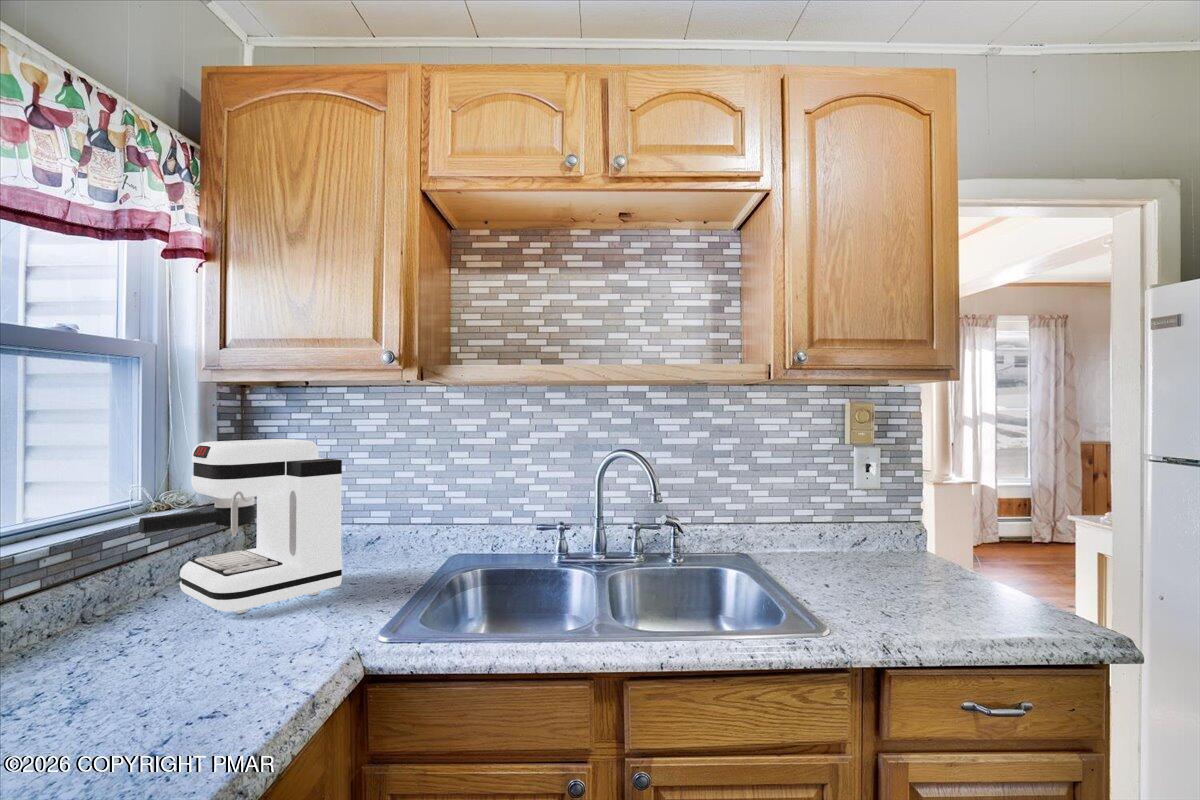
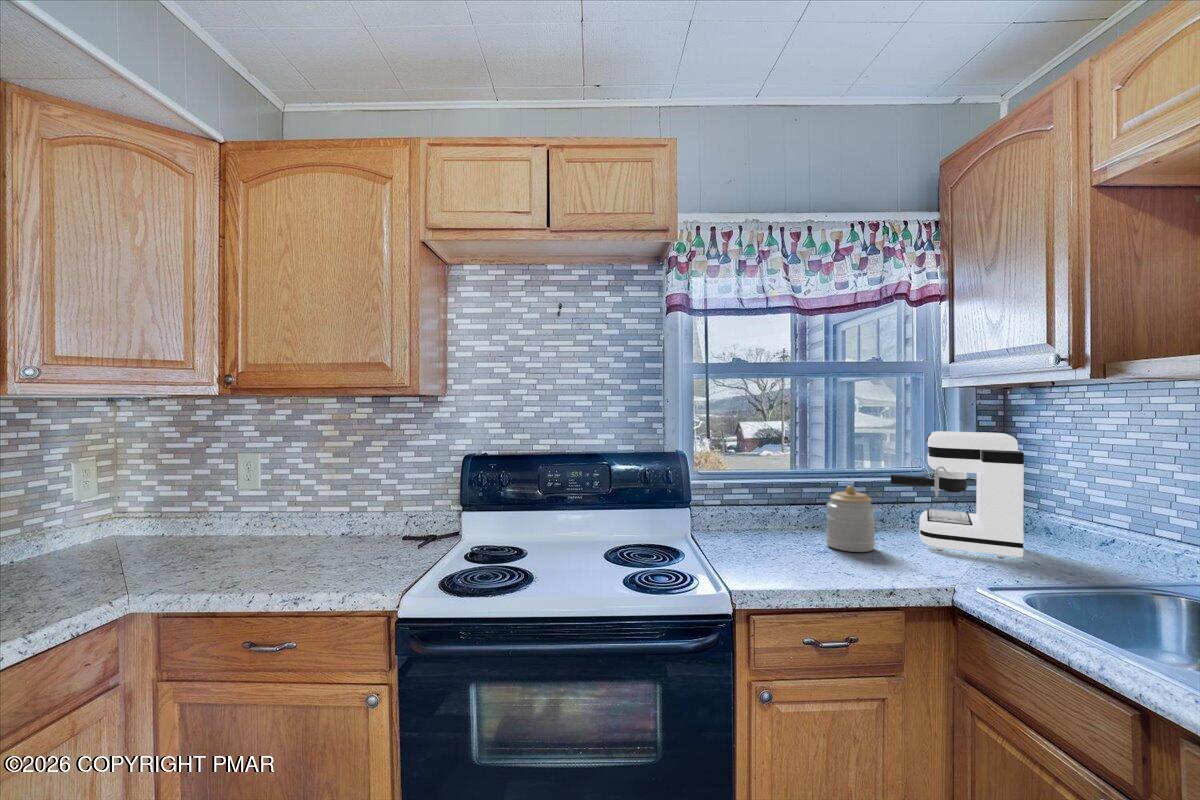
jar: none [60,551,167,682] -> present [826,486,875,552]

